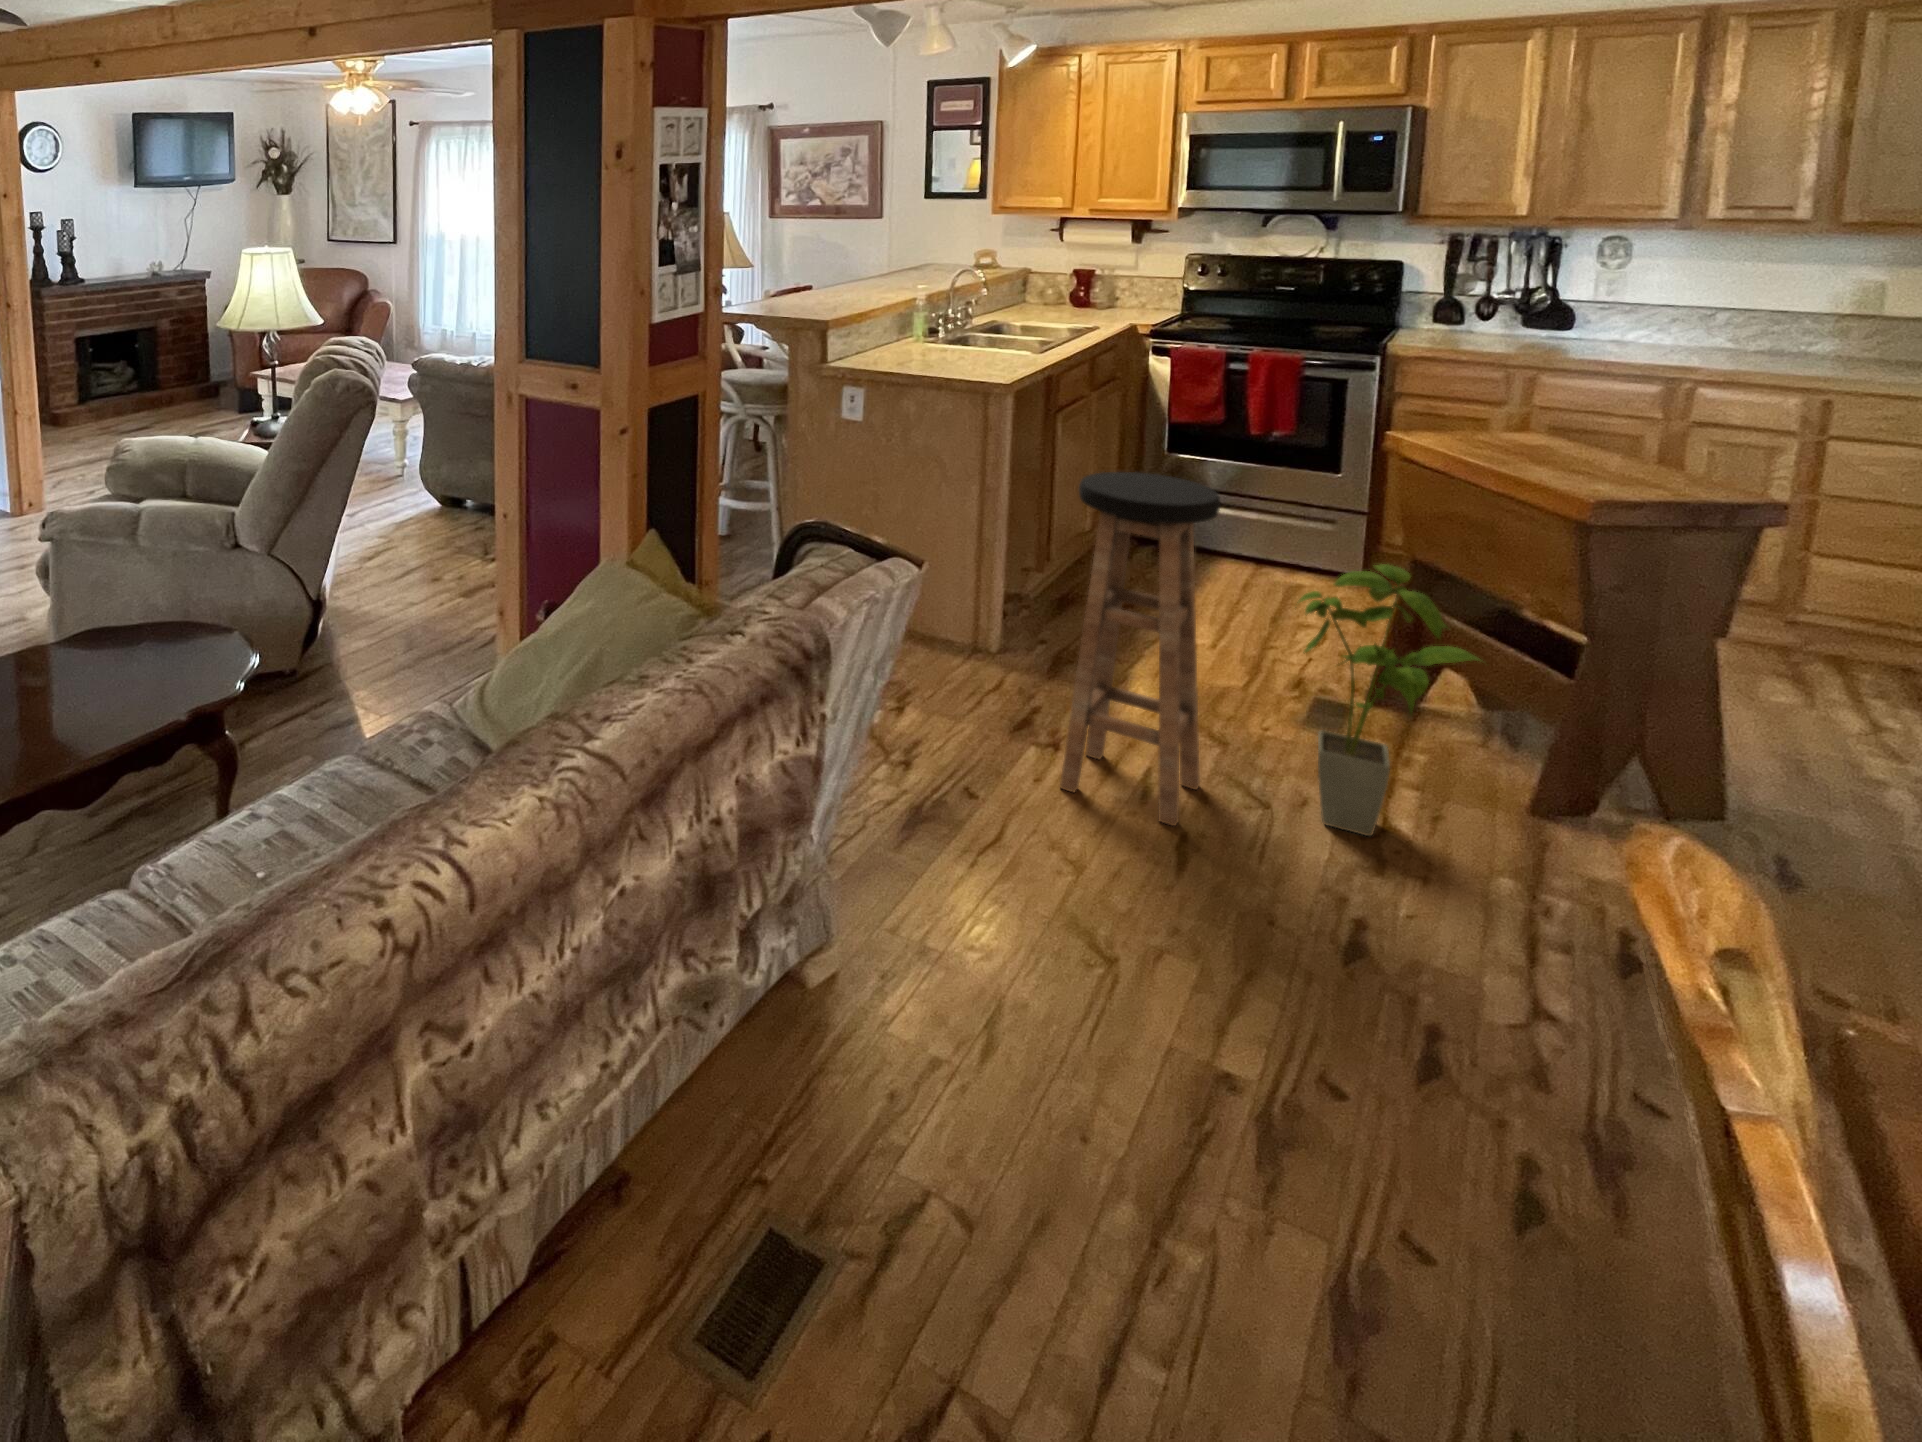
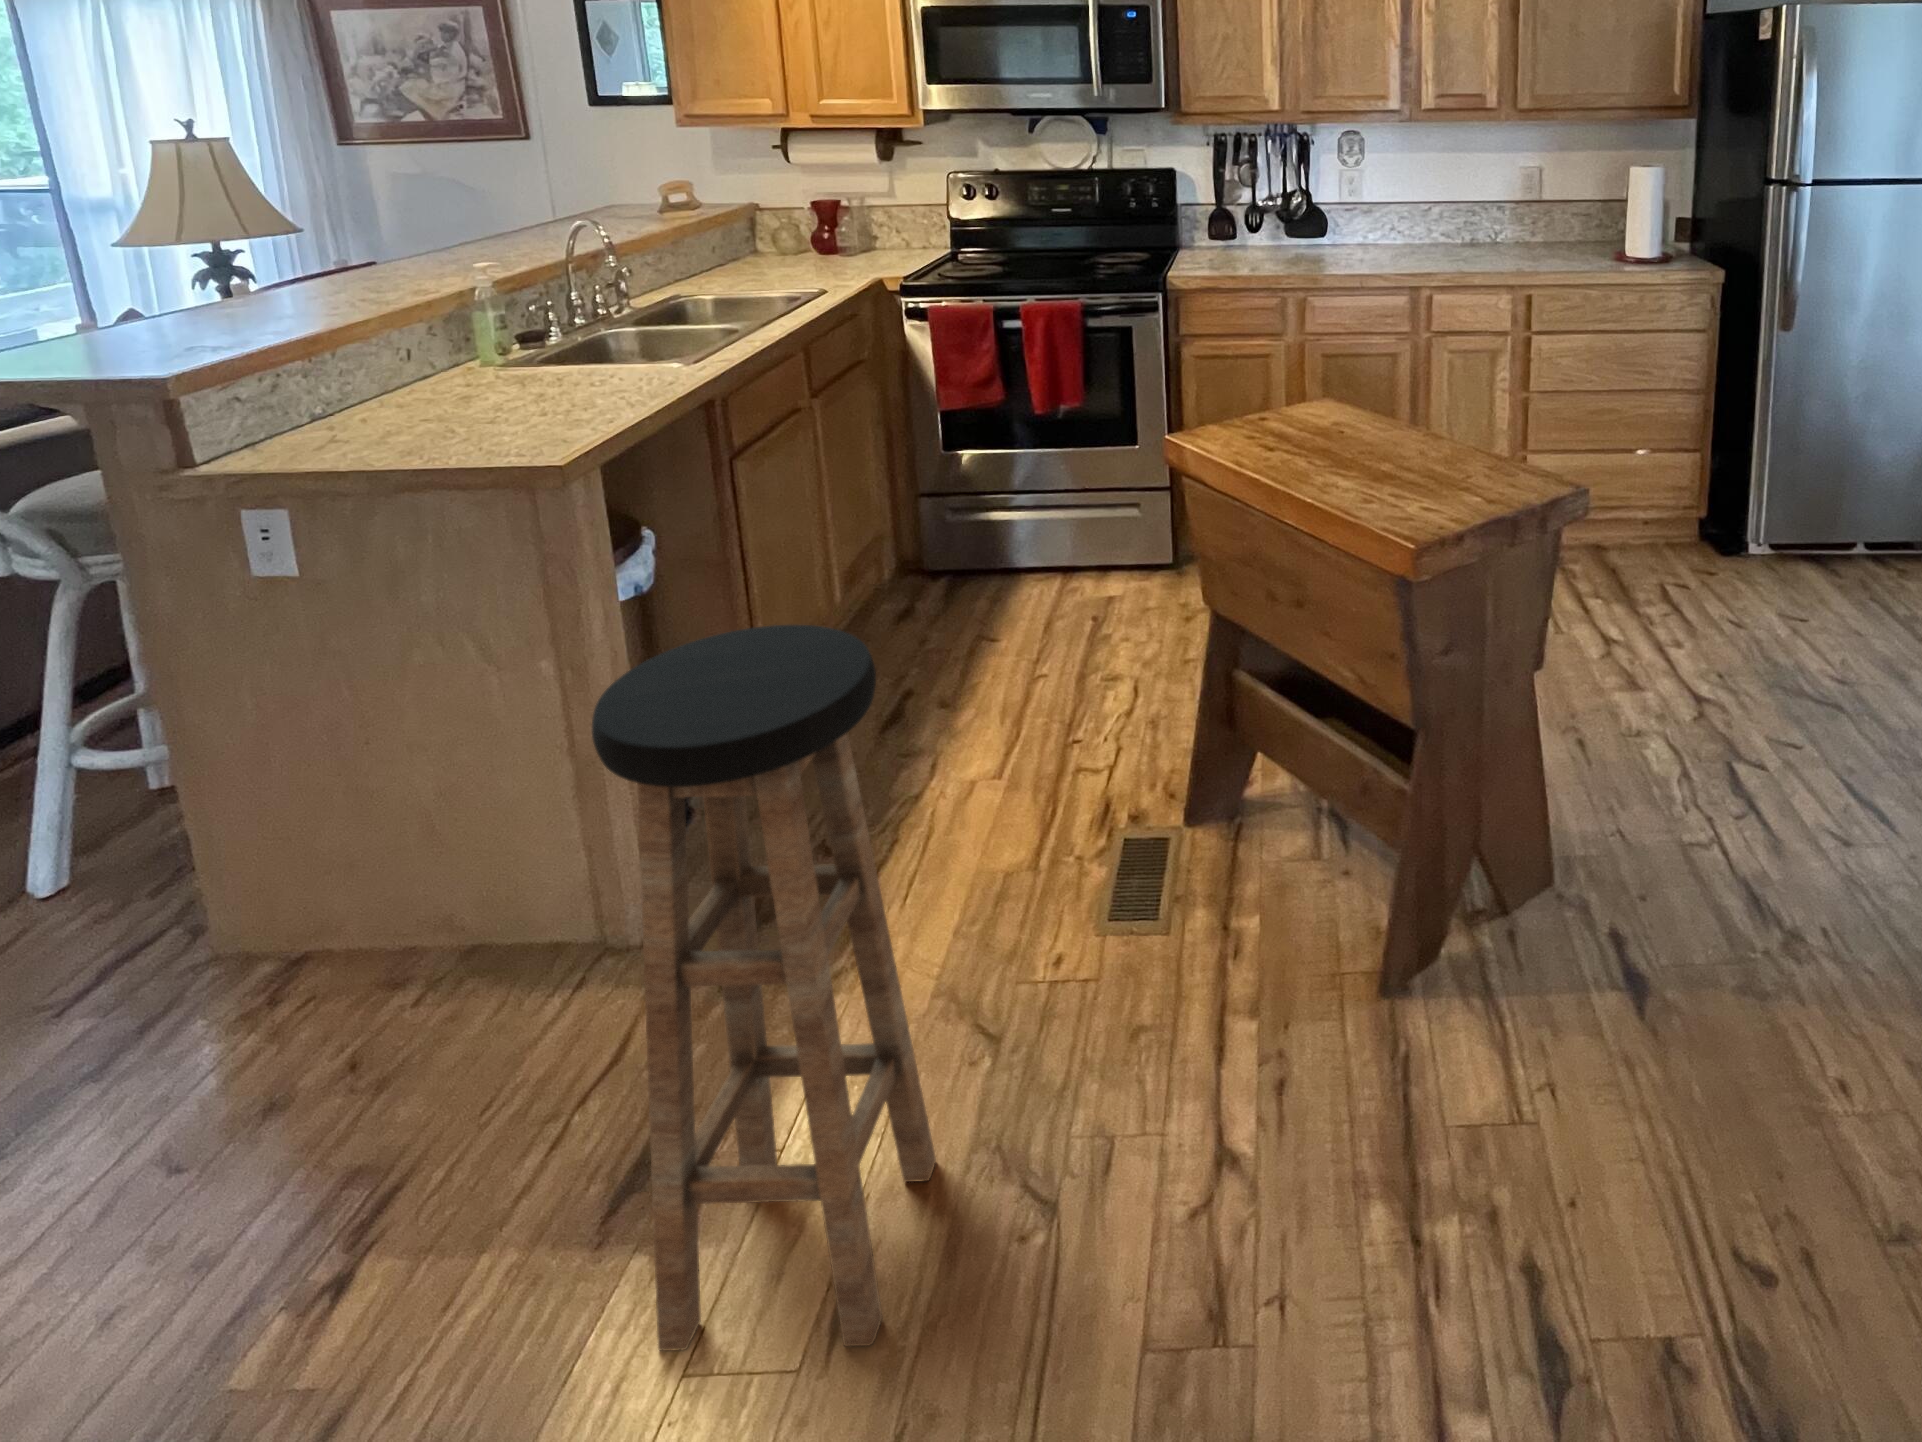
house plant: present [1299,564,1480,836] -> none [1038,704,1297,1158]

